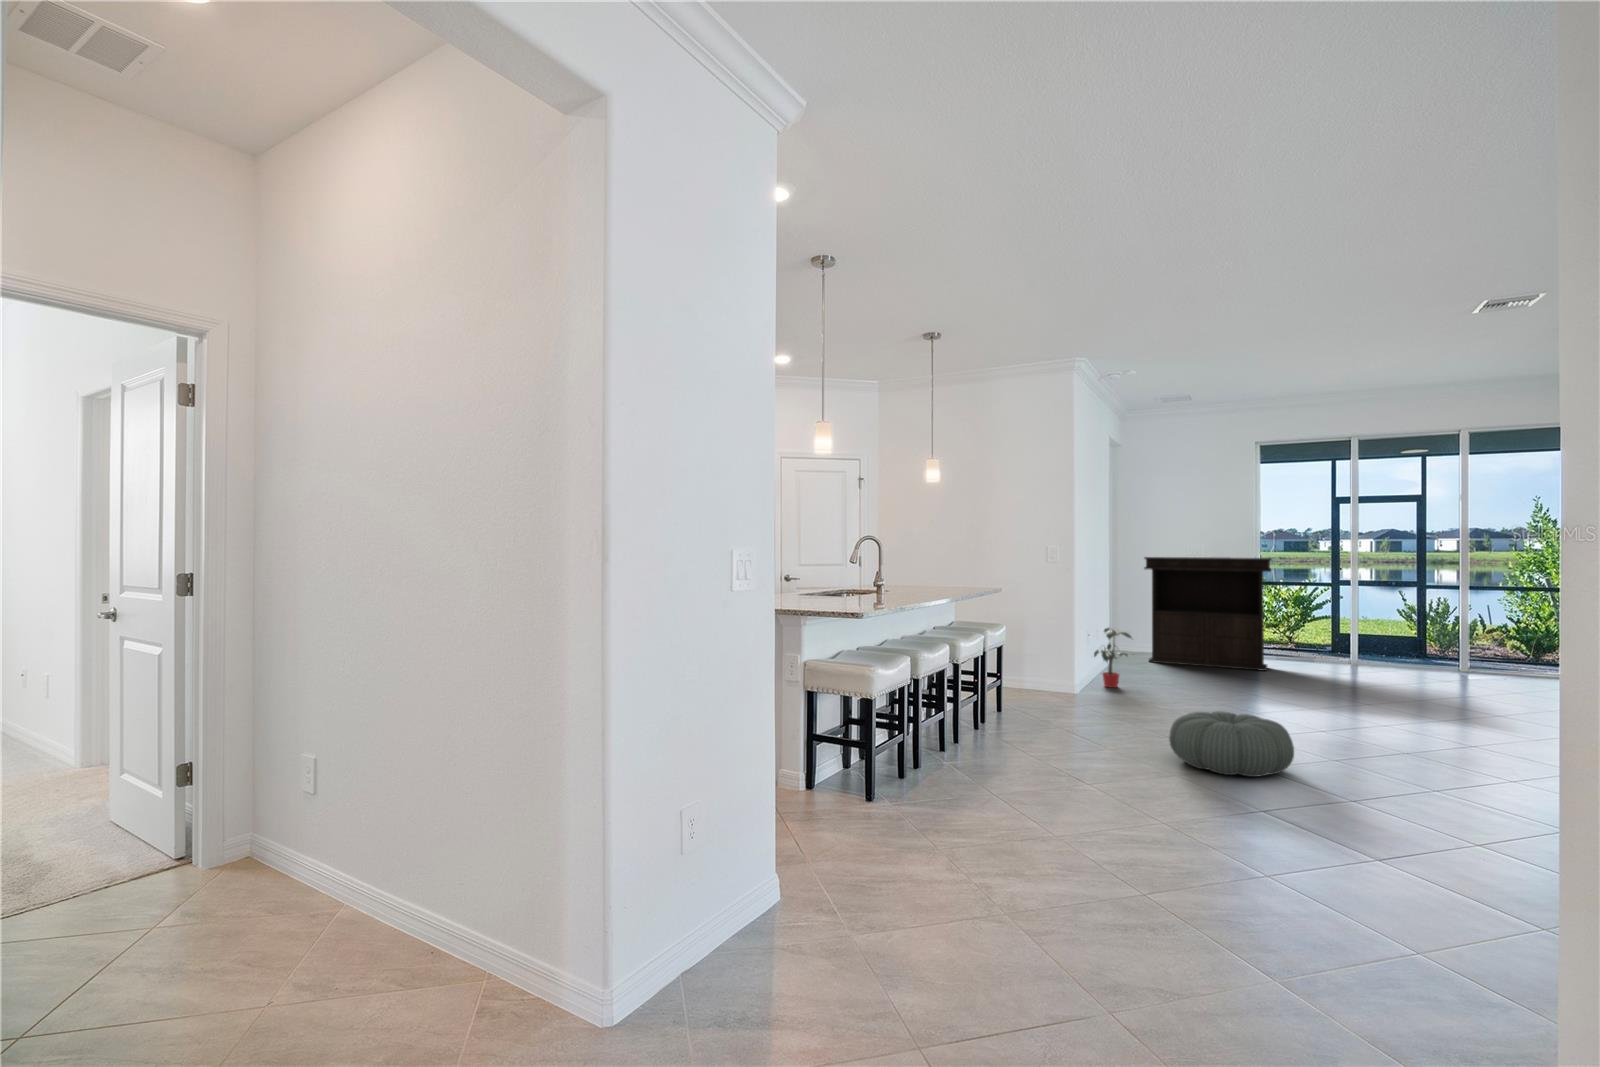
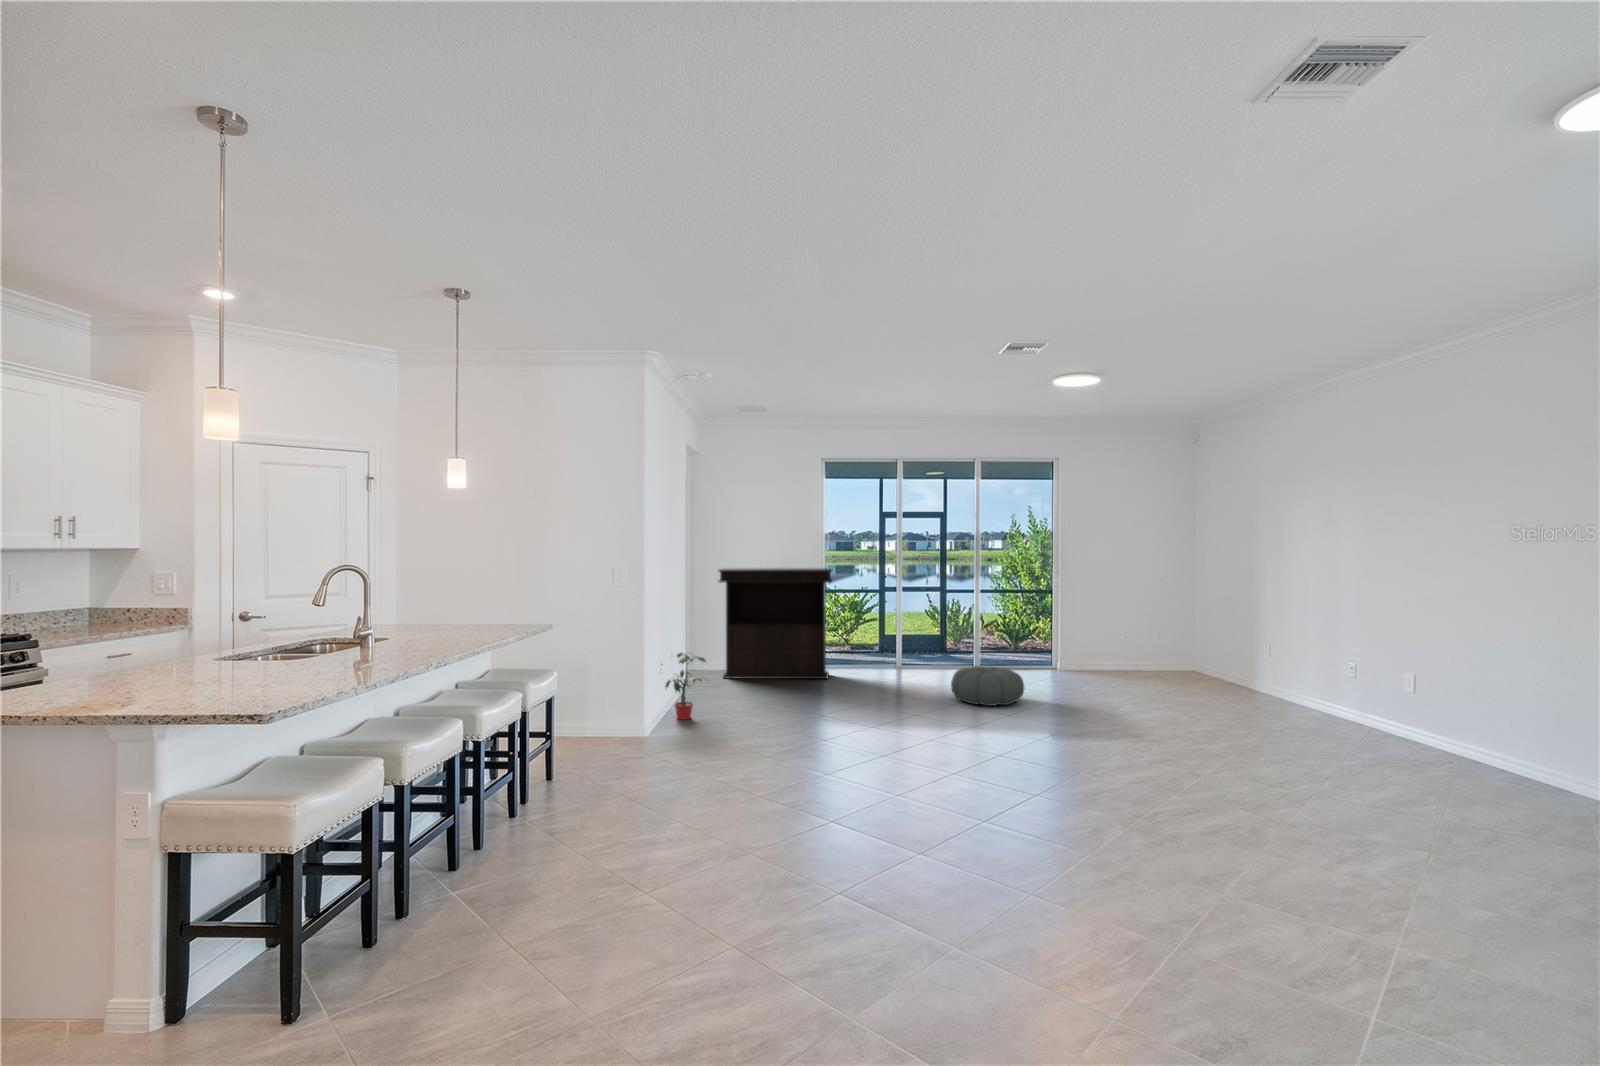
pouf: present [1169,711,1294,777] -> present [951,666,1024,706]

